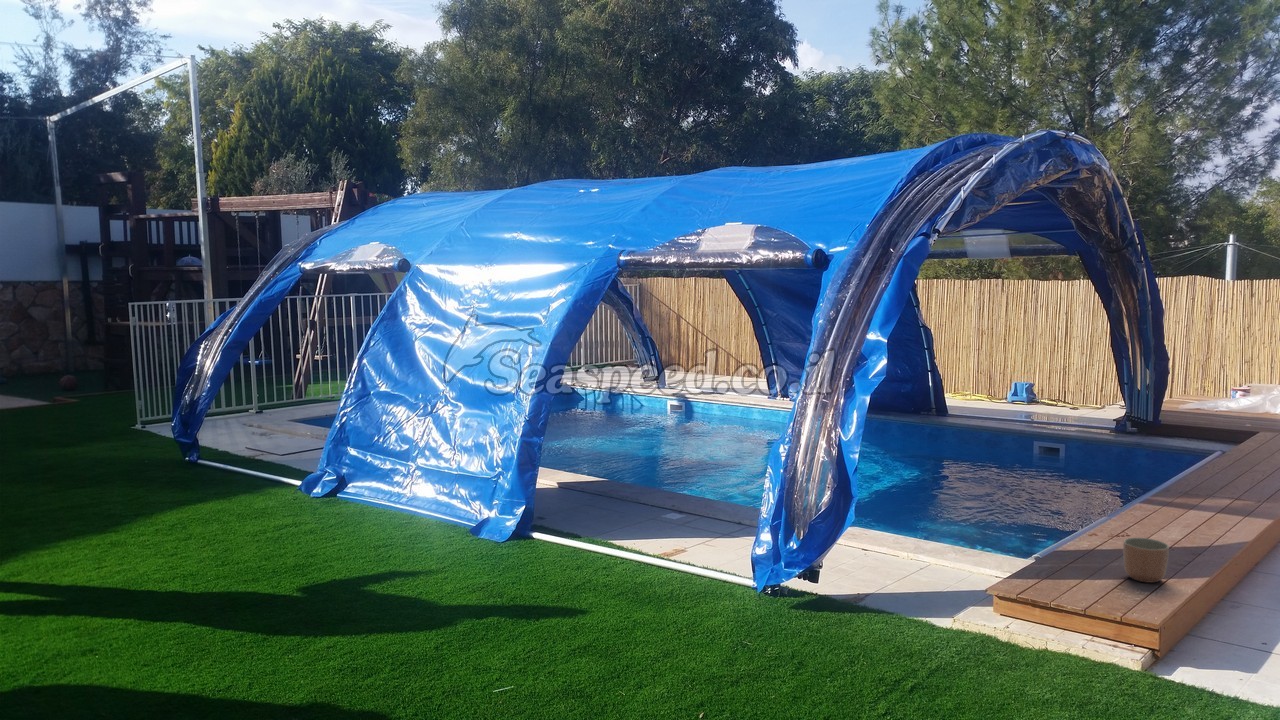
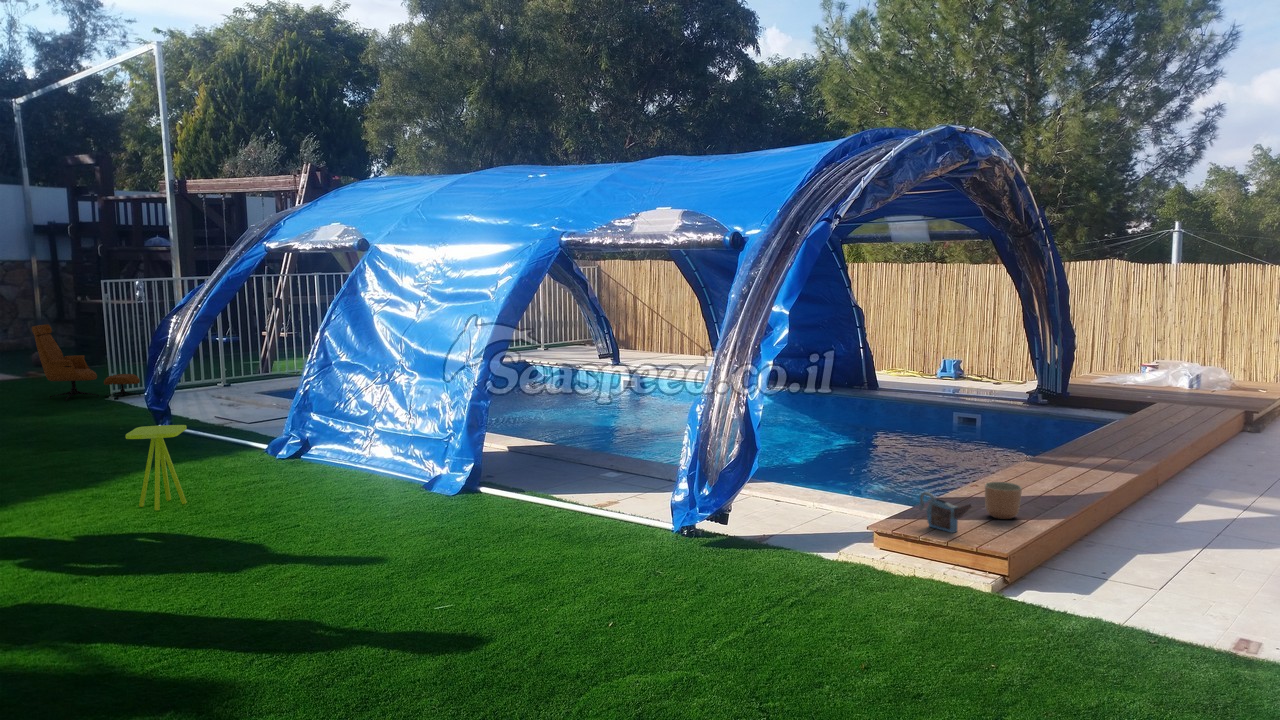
lounge chair: none [58,348,170,428] -> present [32,324,140,401]
side table: none [145,465,212,560] -> present [126,425,187,510]
watering can: none [1049,551,1120,601] -> present [919,492,972,533]

